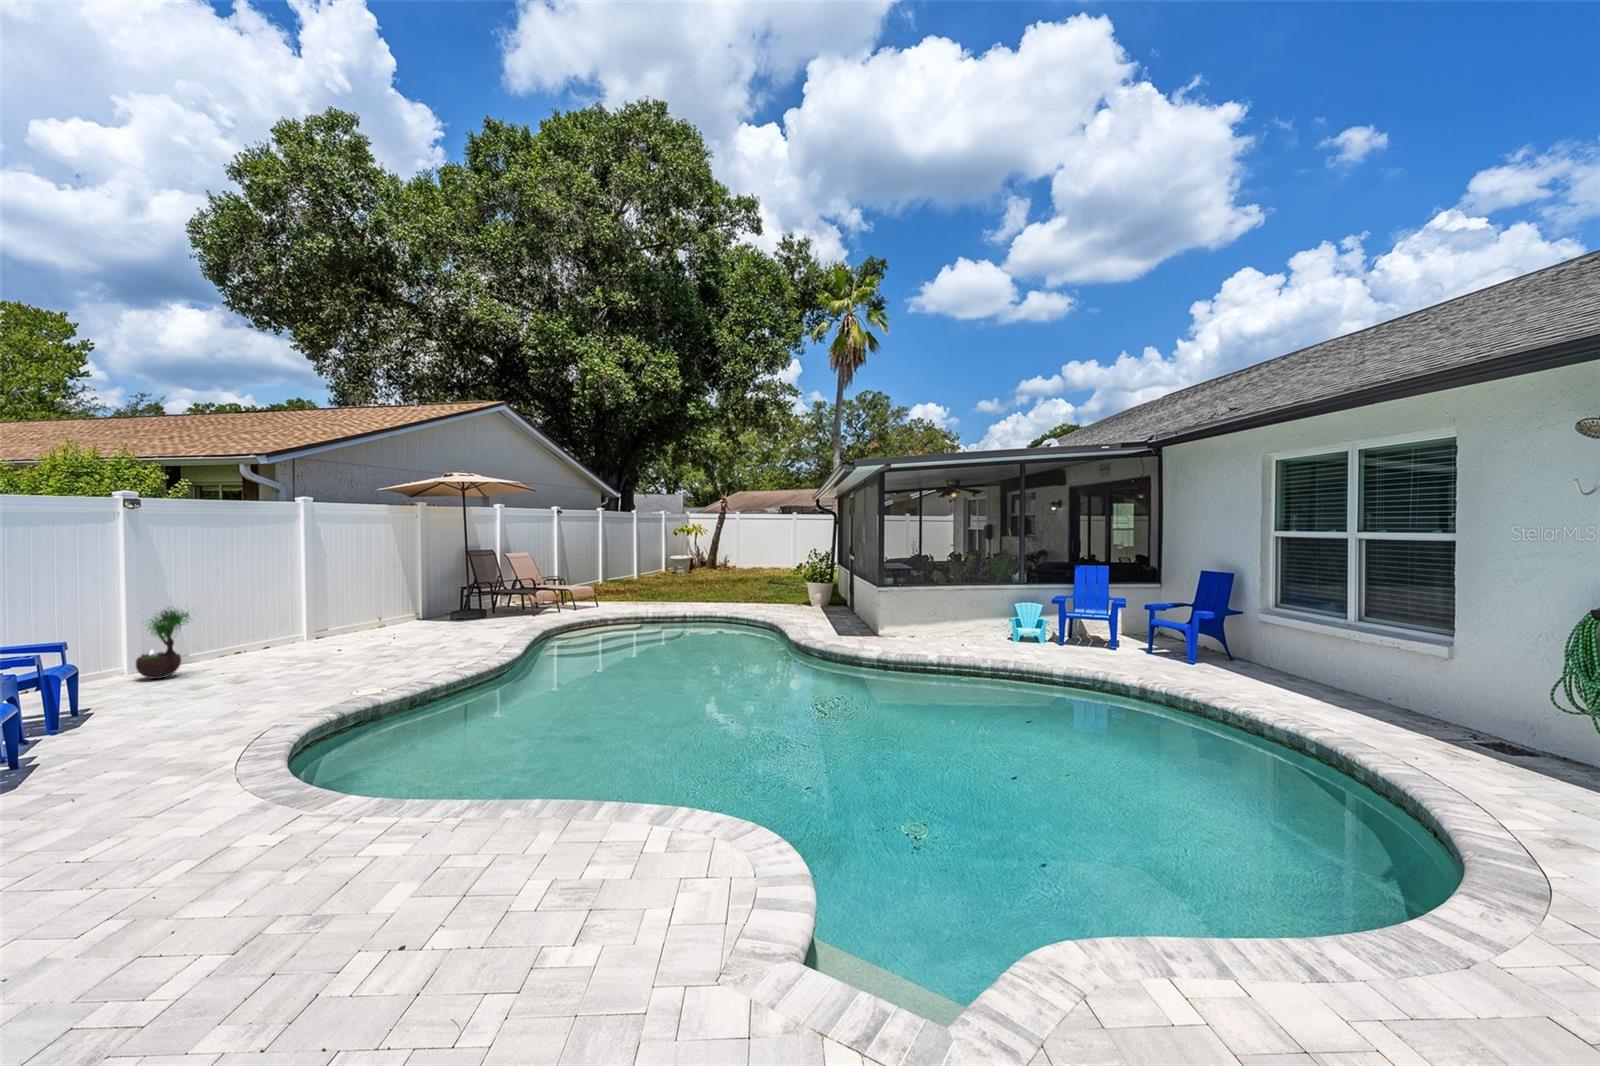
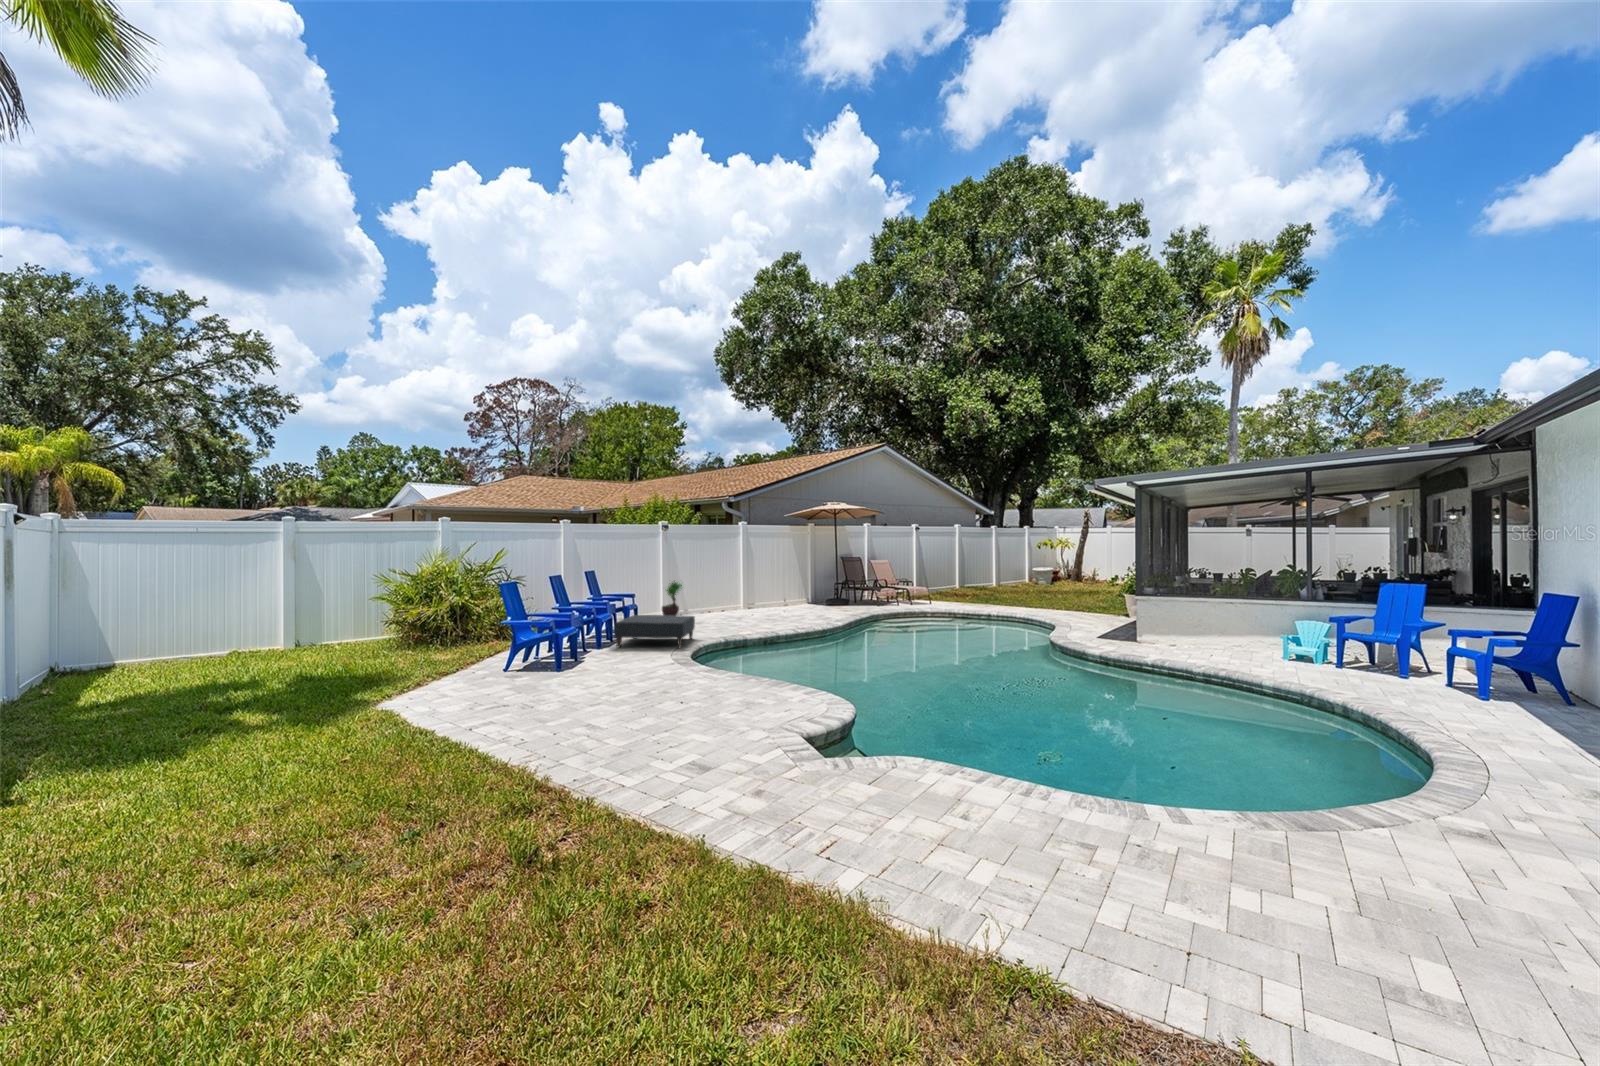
ottoman: none [56,678,271,783] -> present [614,615,695,648]

